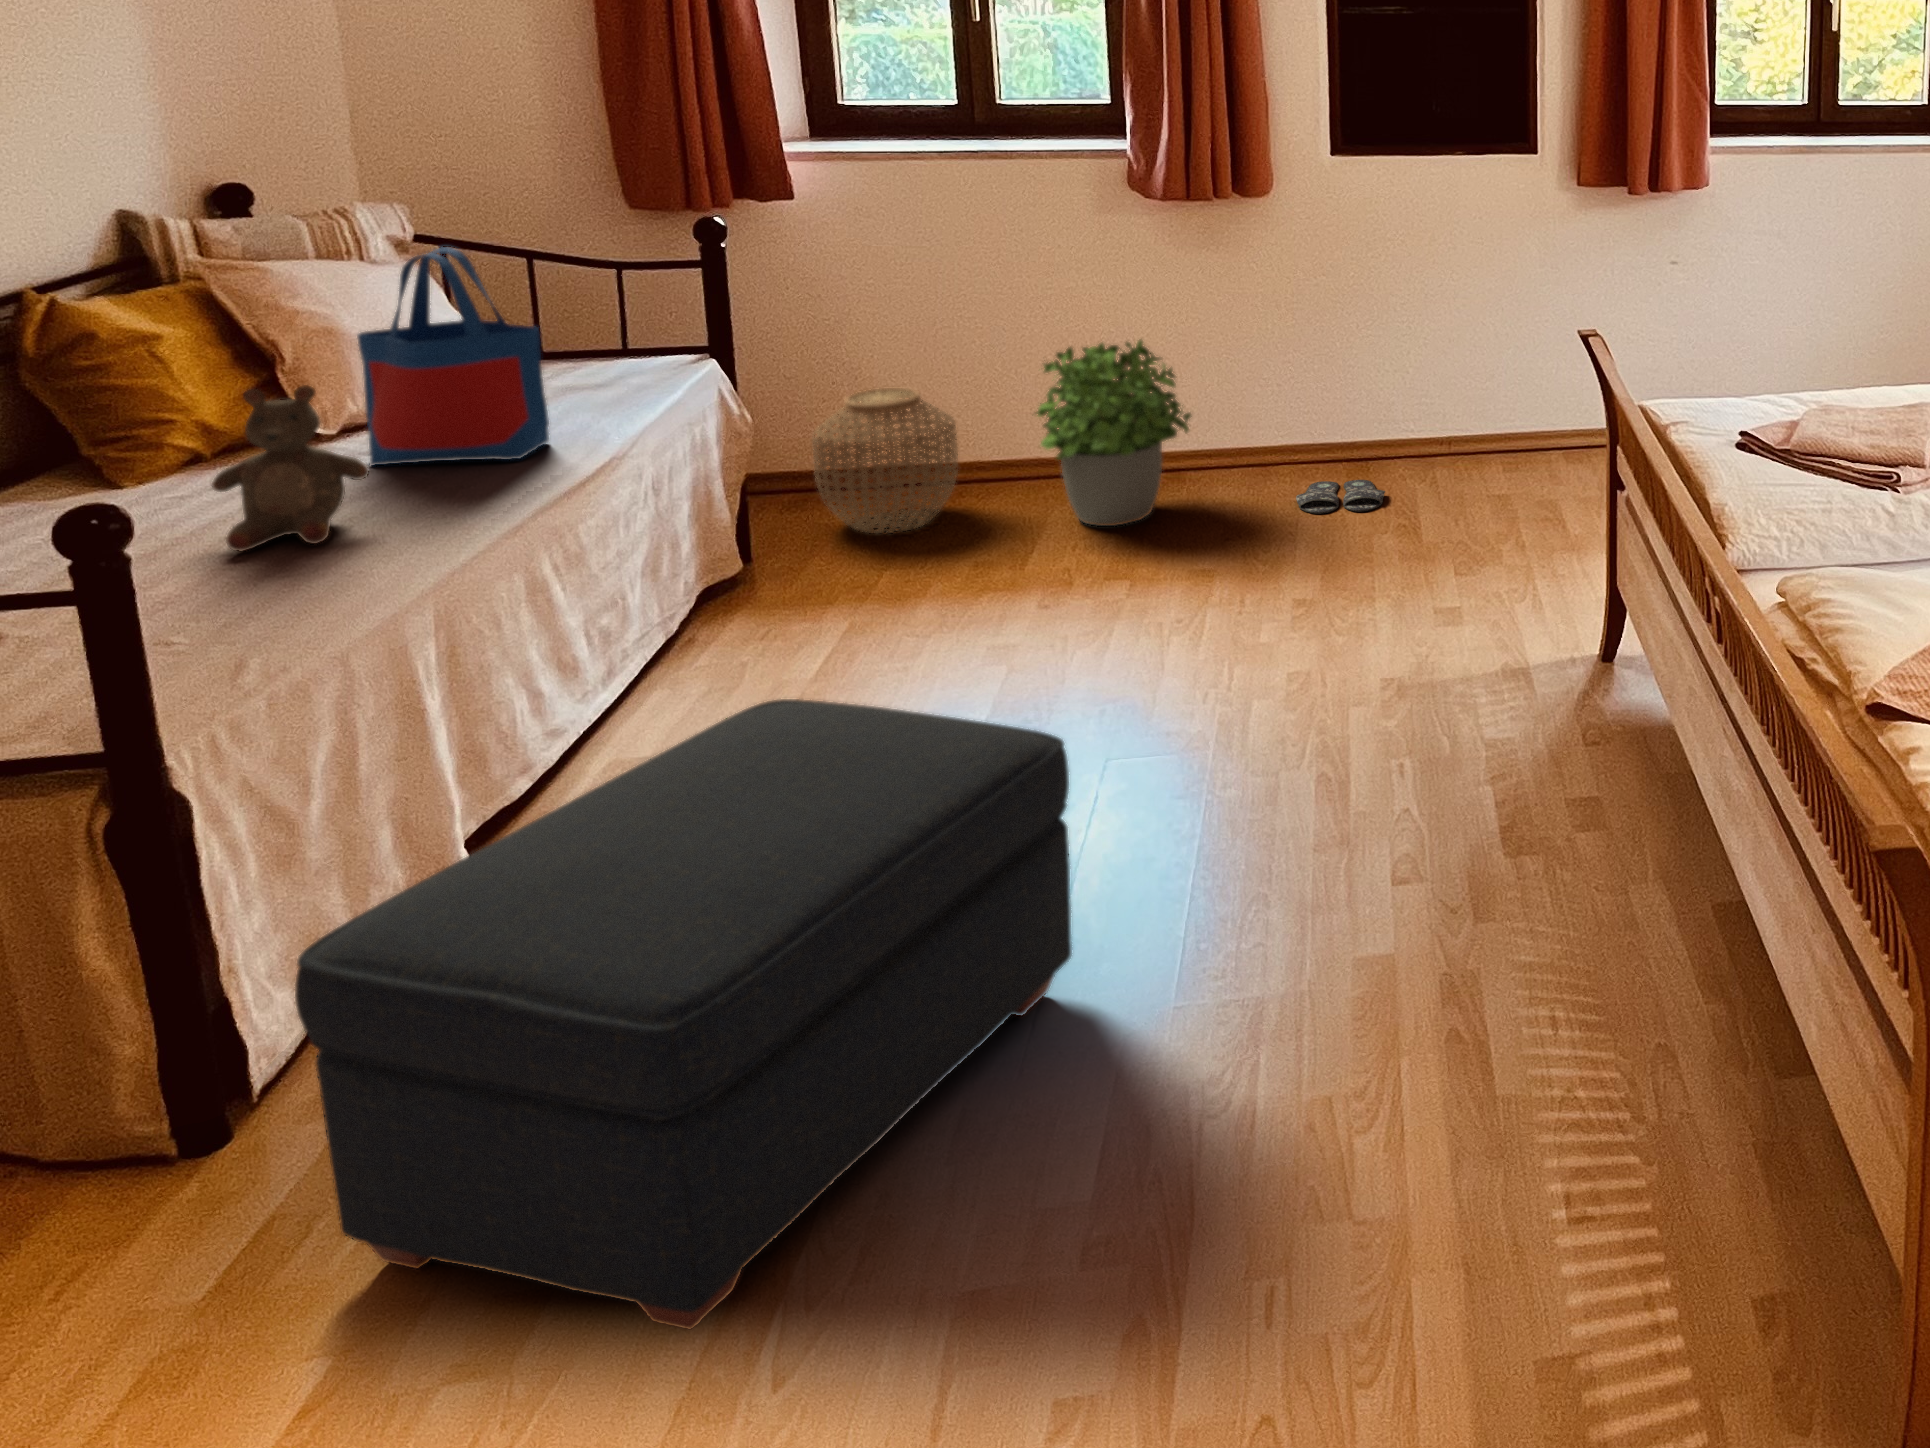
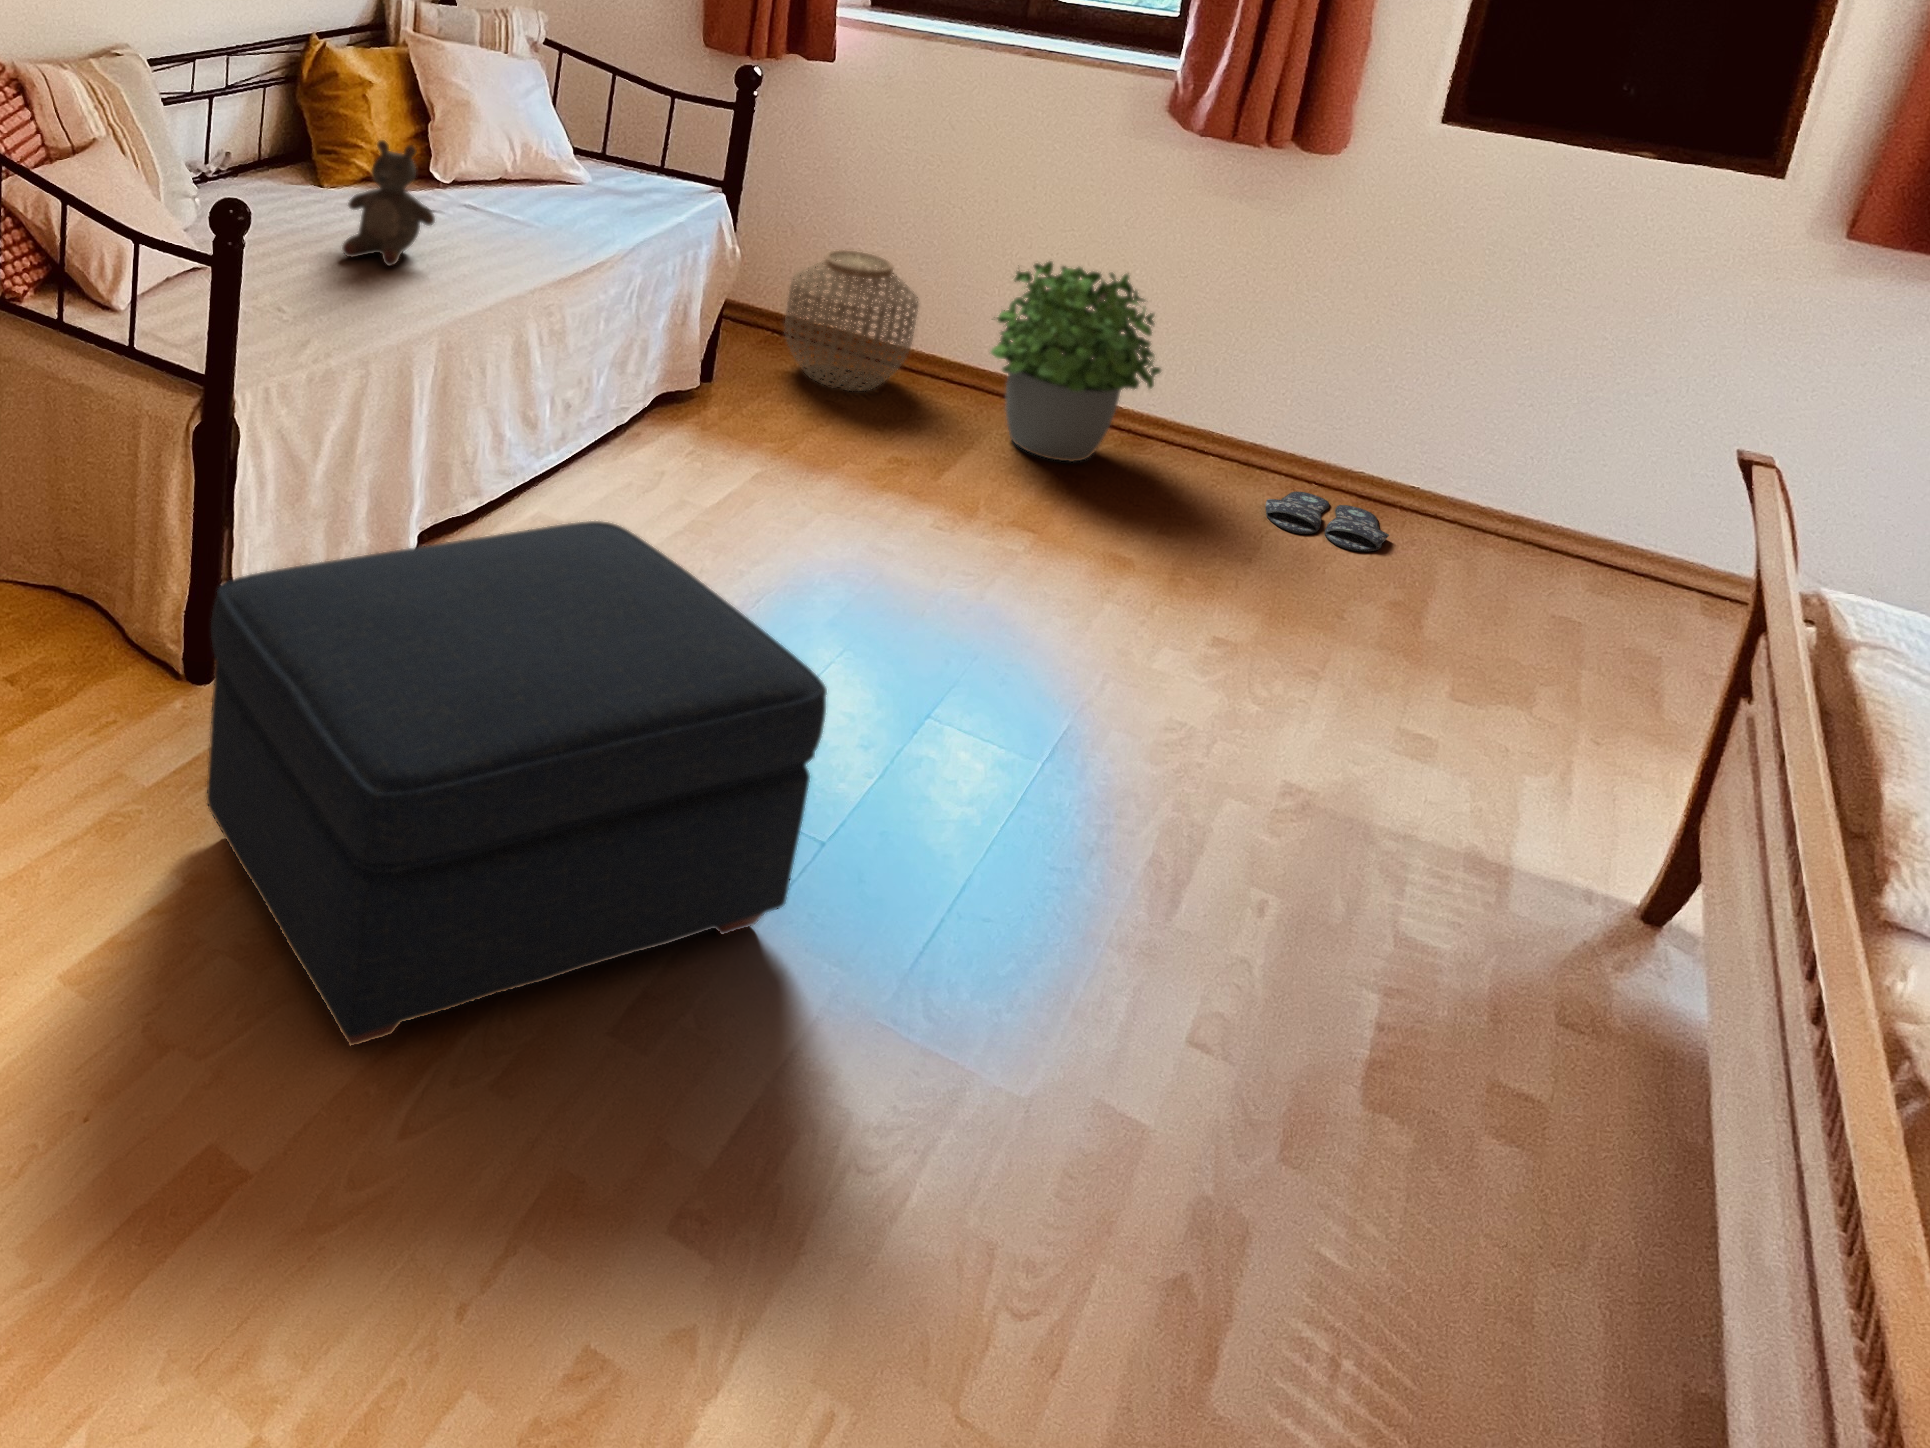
tote bag: present [357,247,549,465] -> none [453,56,579,239]

